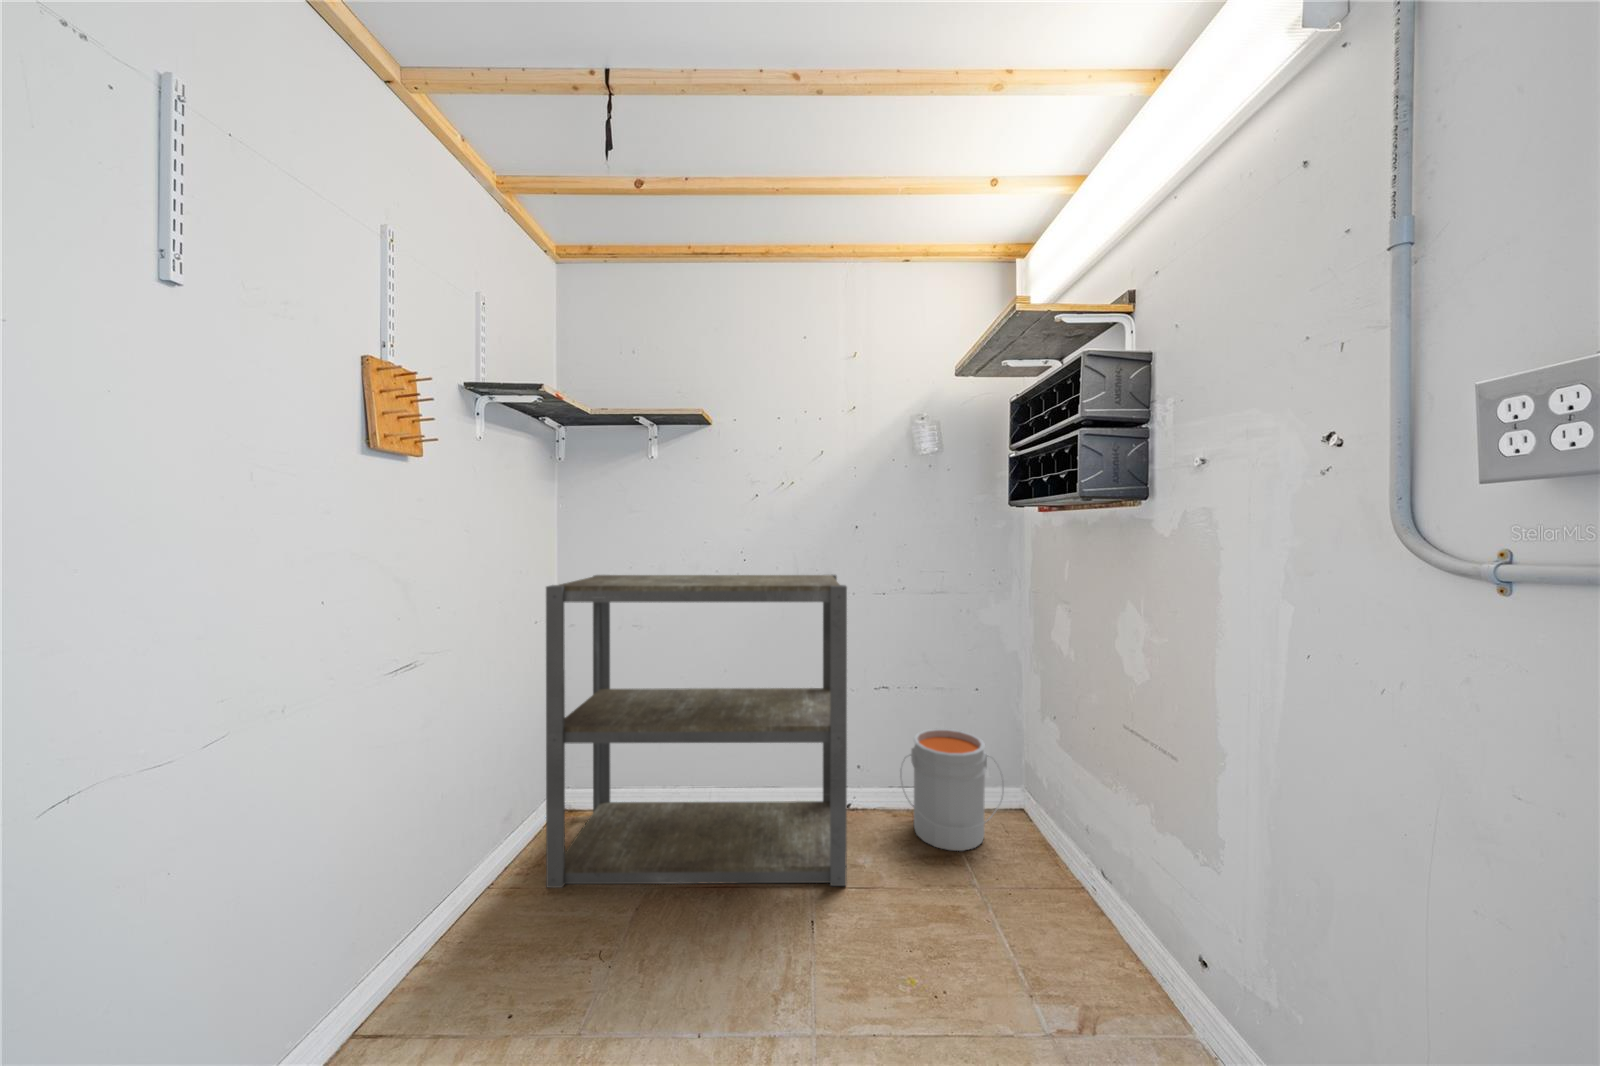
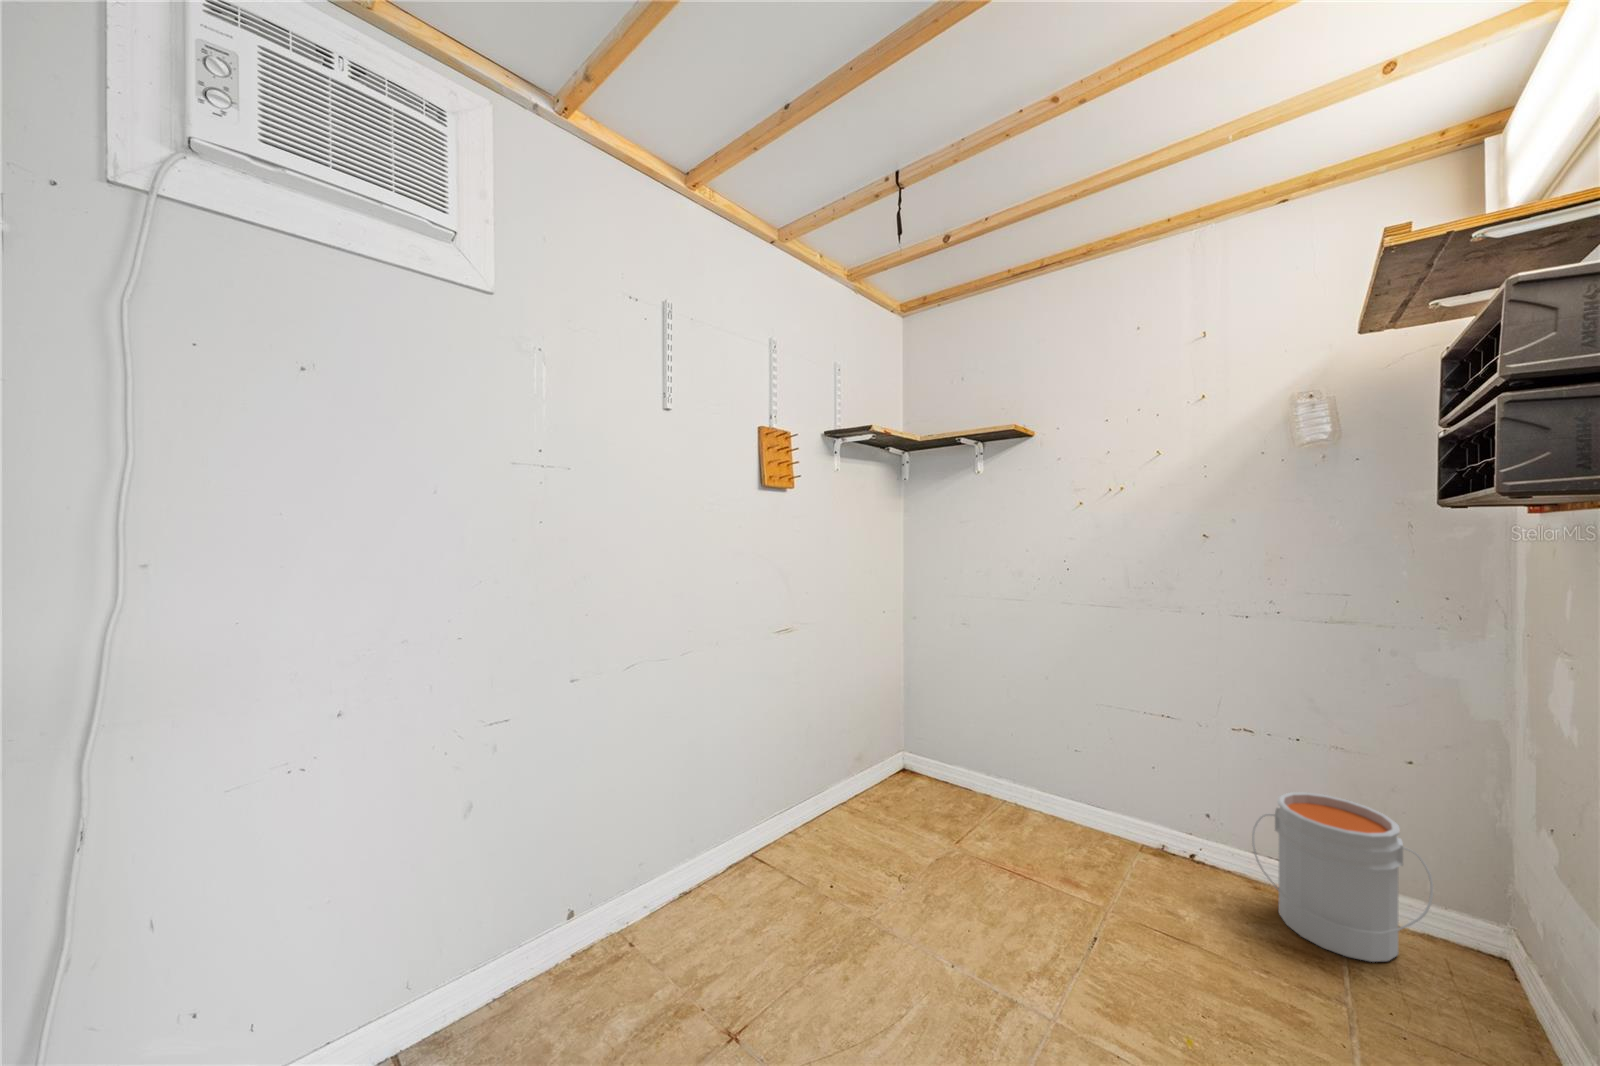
shelving unit: present [546,575,847,888] -> none [877,576,1175,924]

